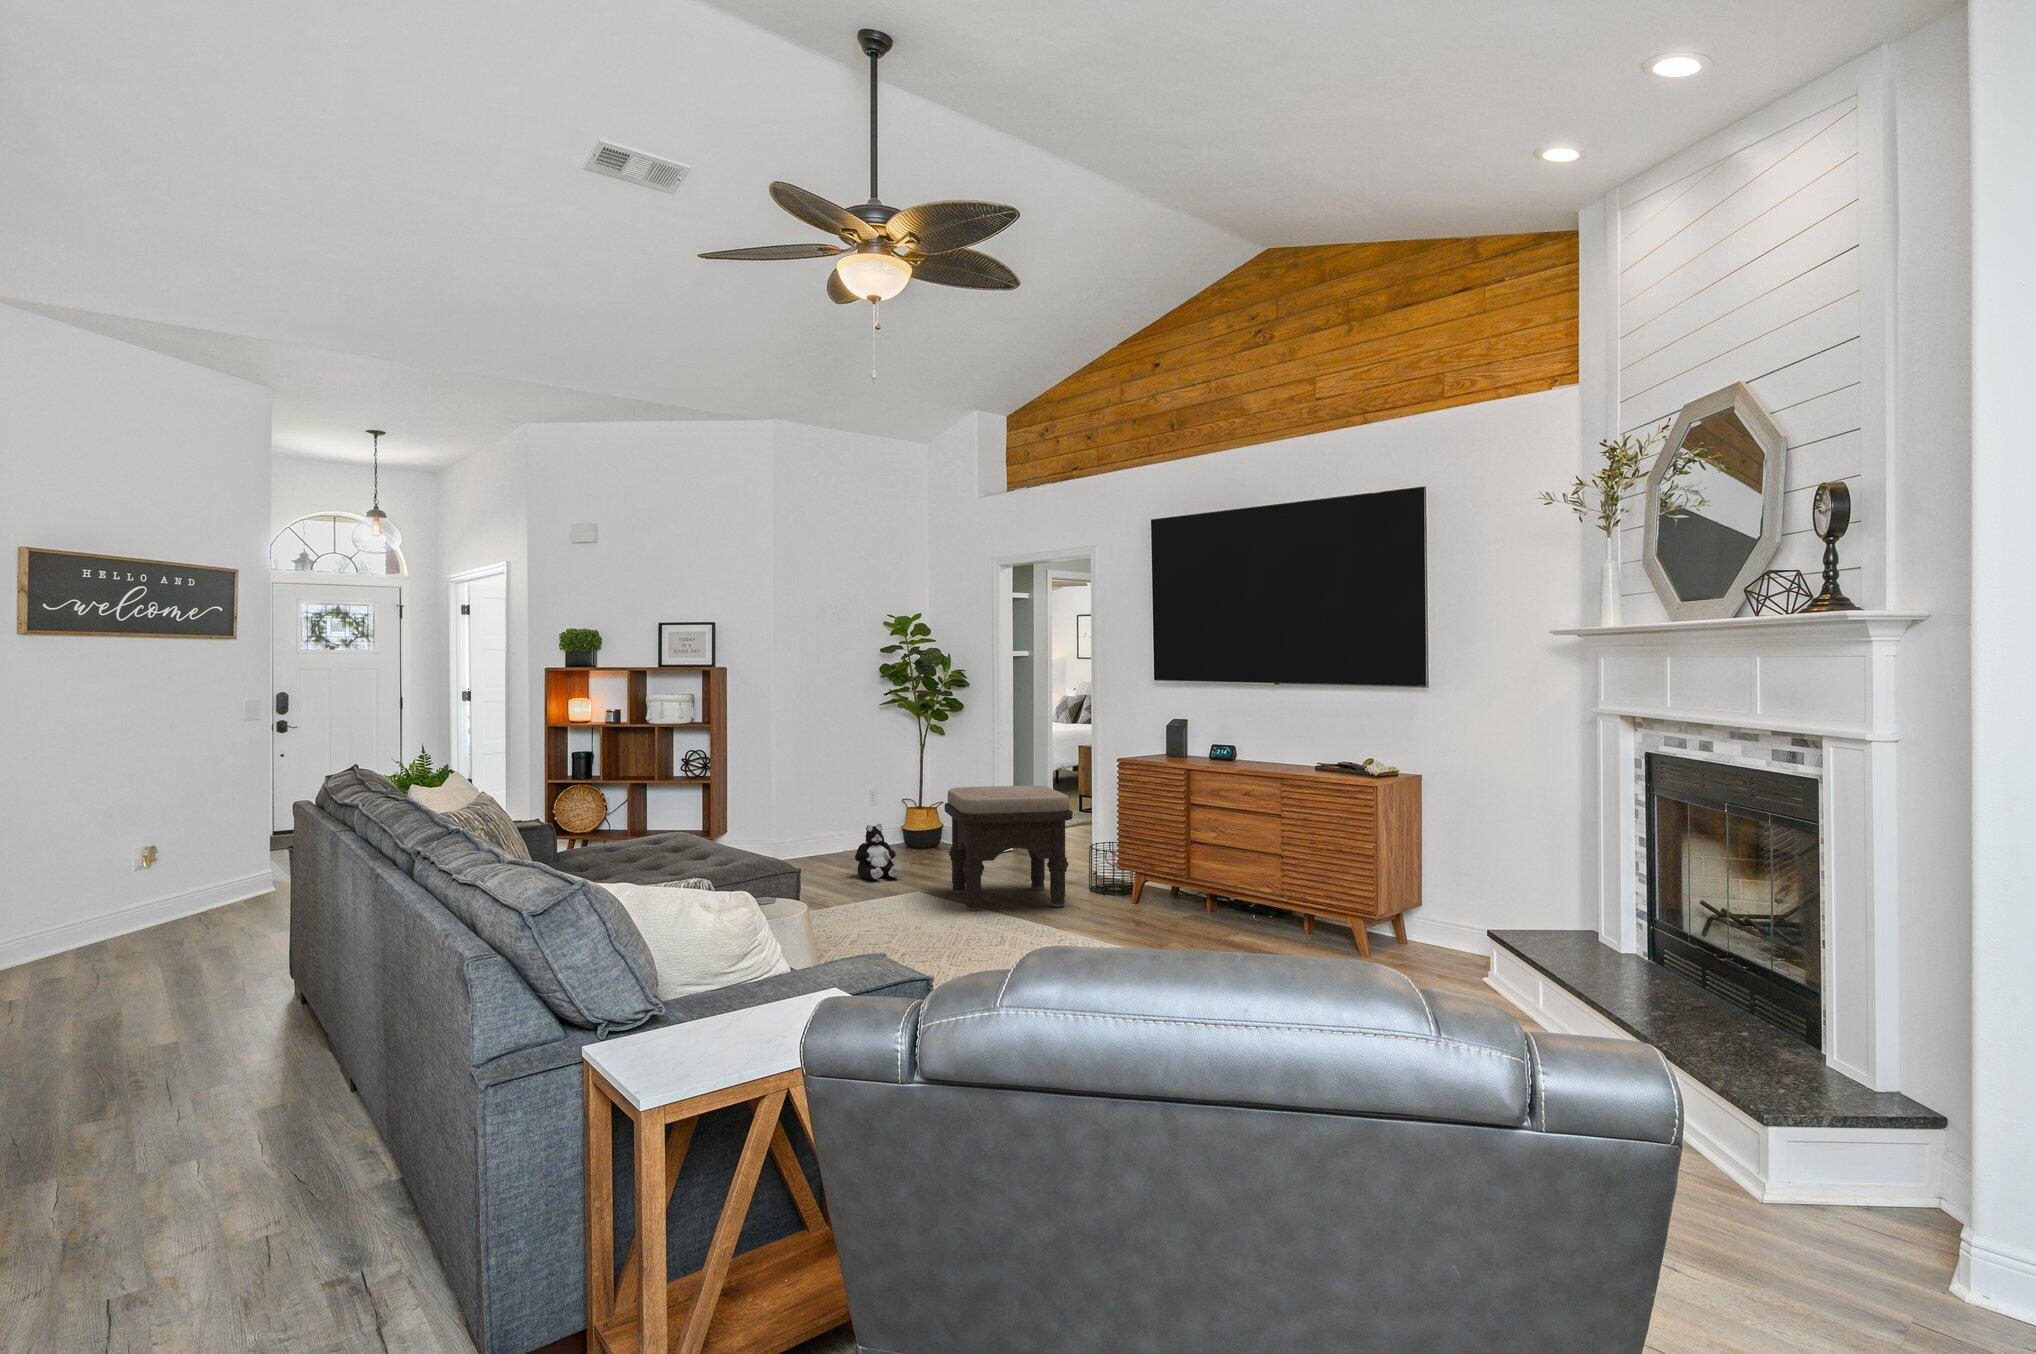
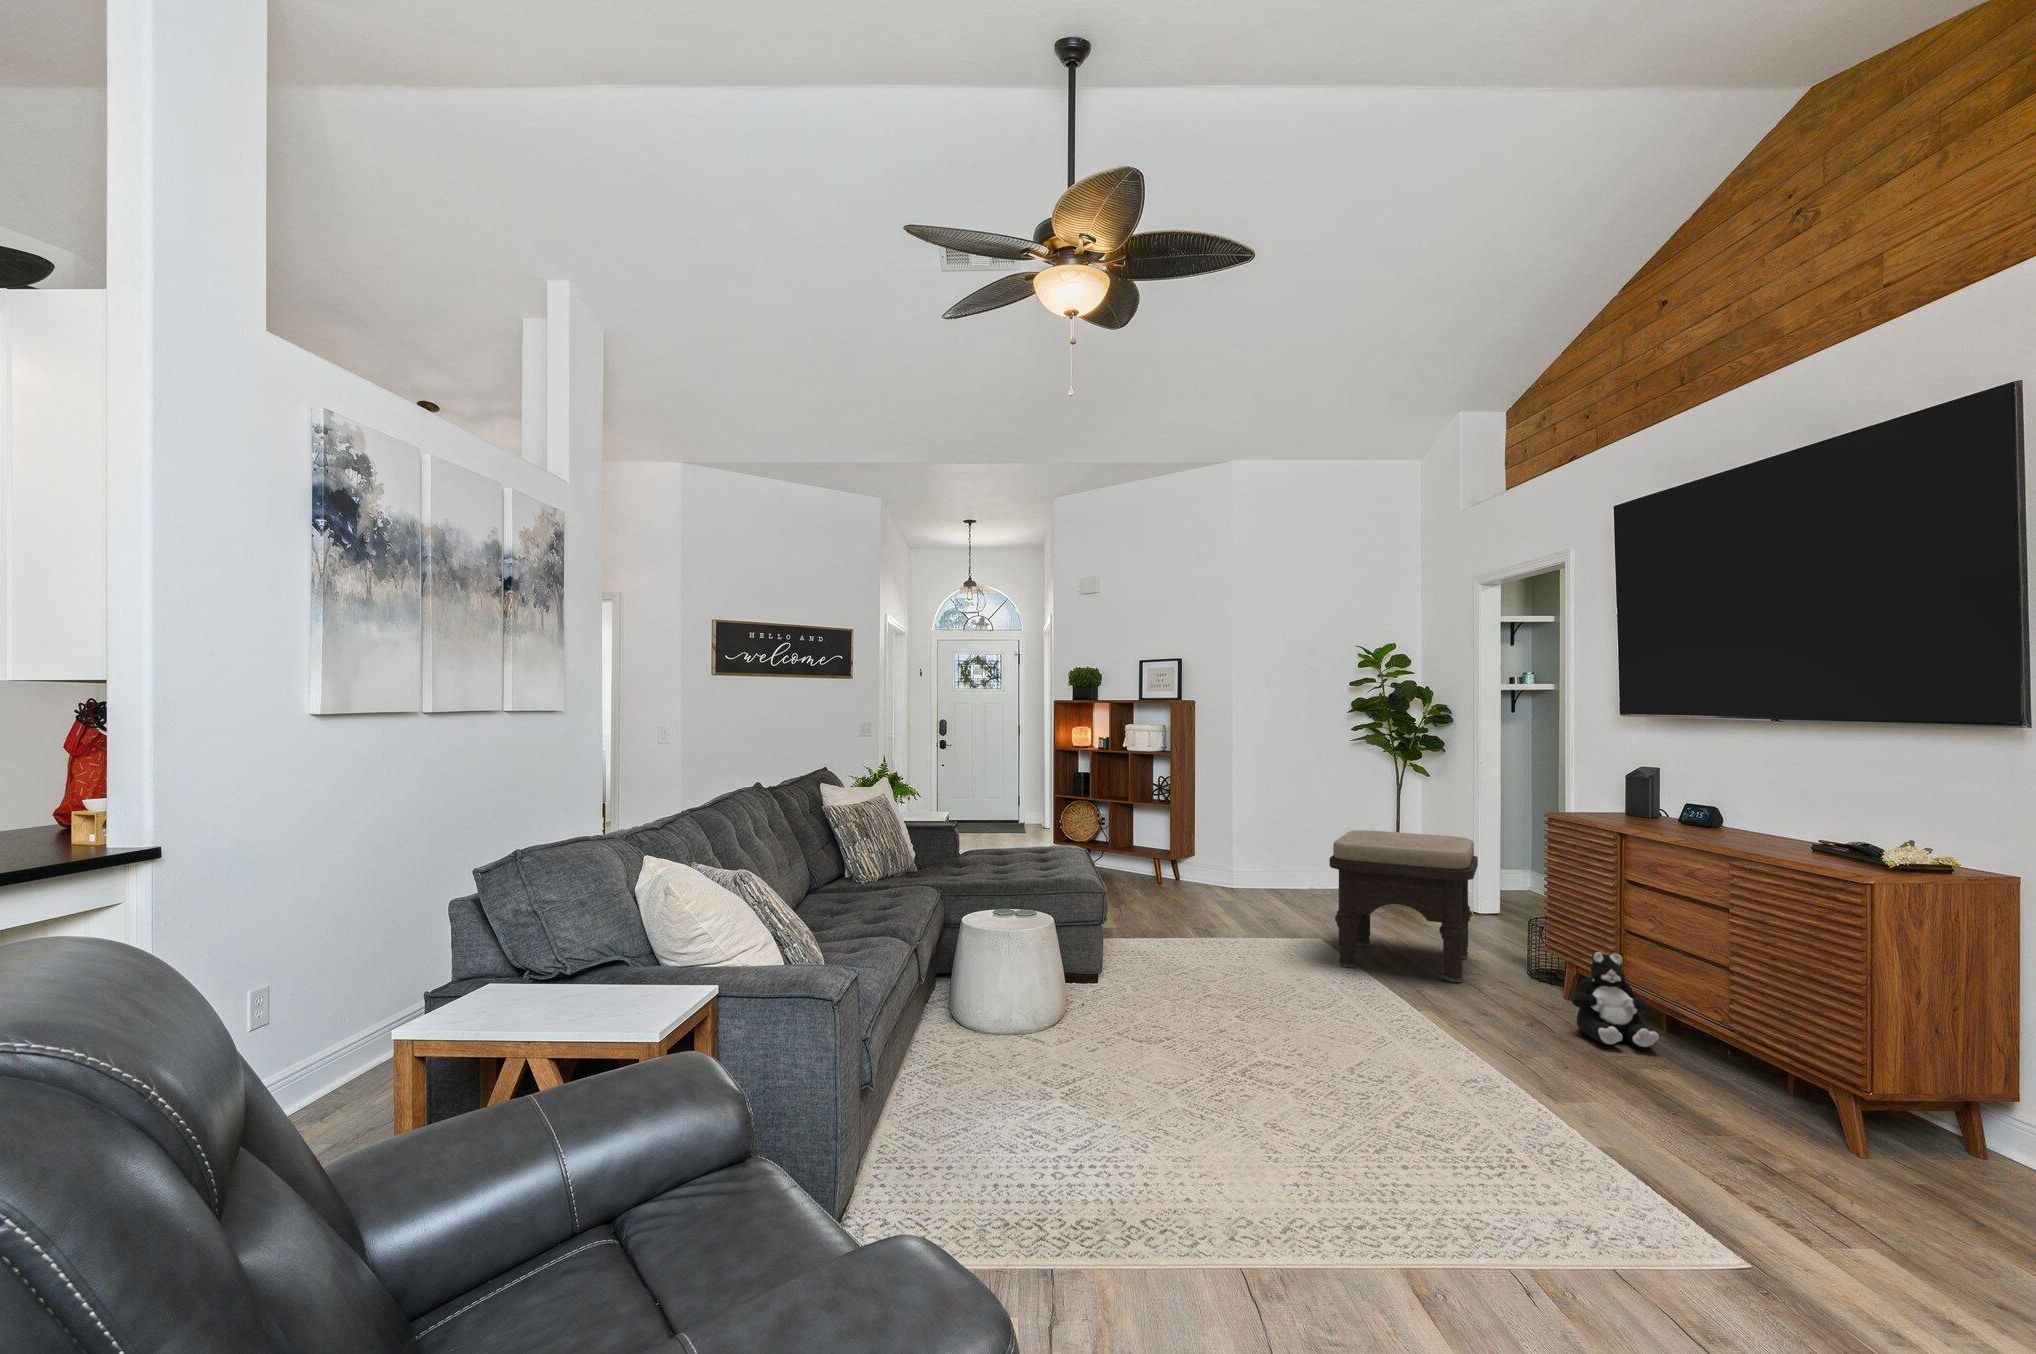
plush toy: present [855,824,902,880] -> present [1572,951,1659,1047]

